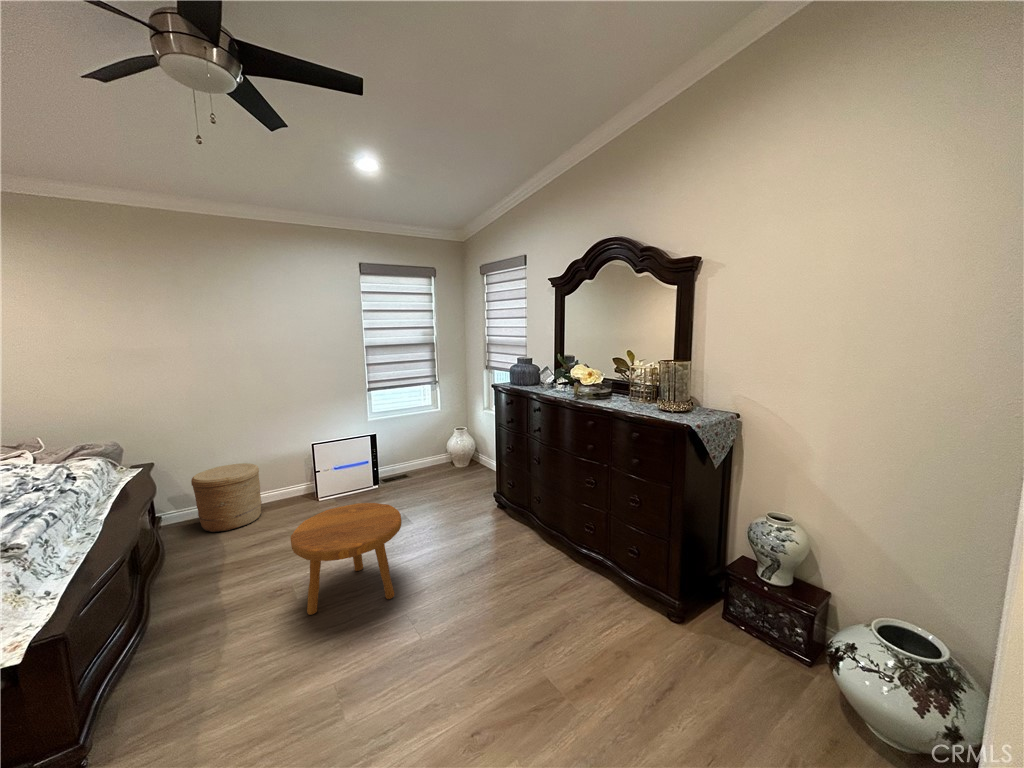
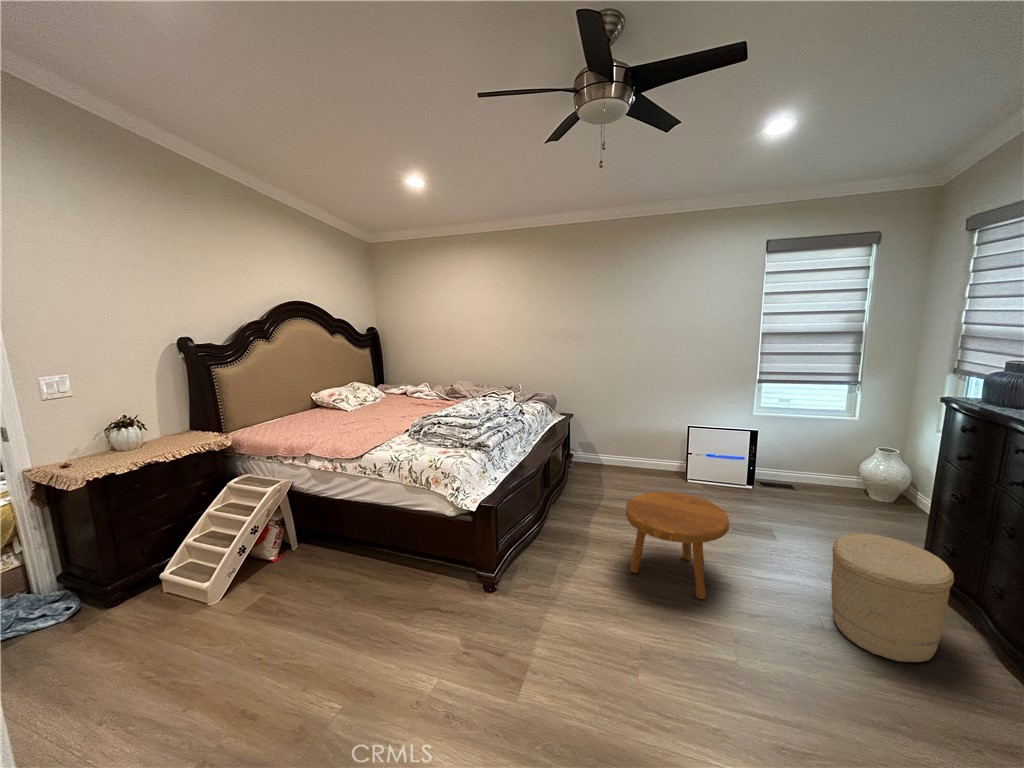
woven basket: present [191,463,262,532] -> present [831,534,954,662]

